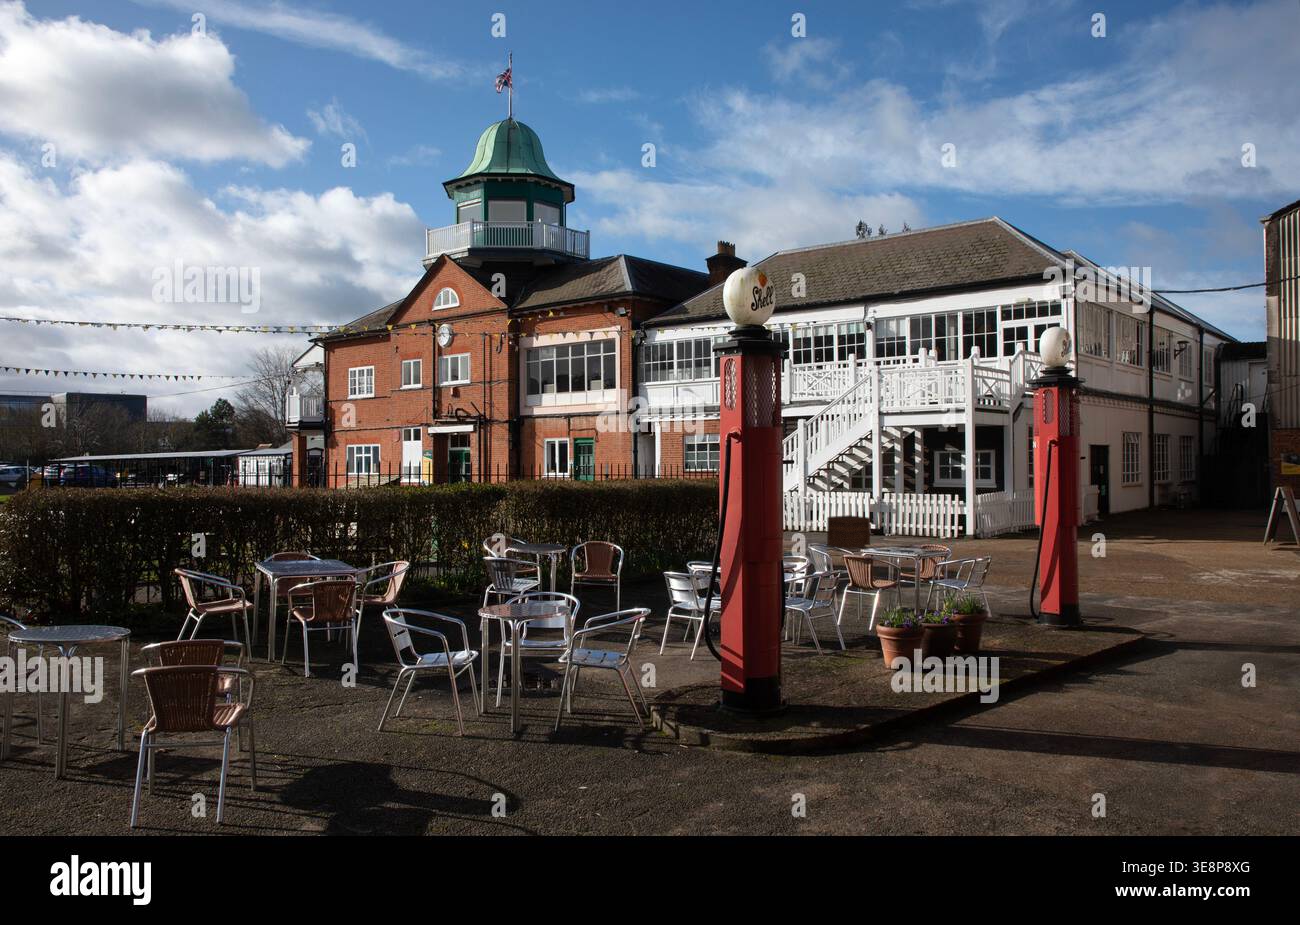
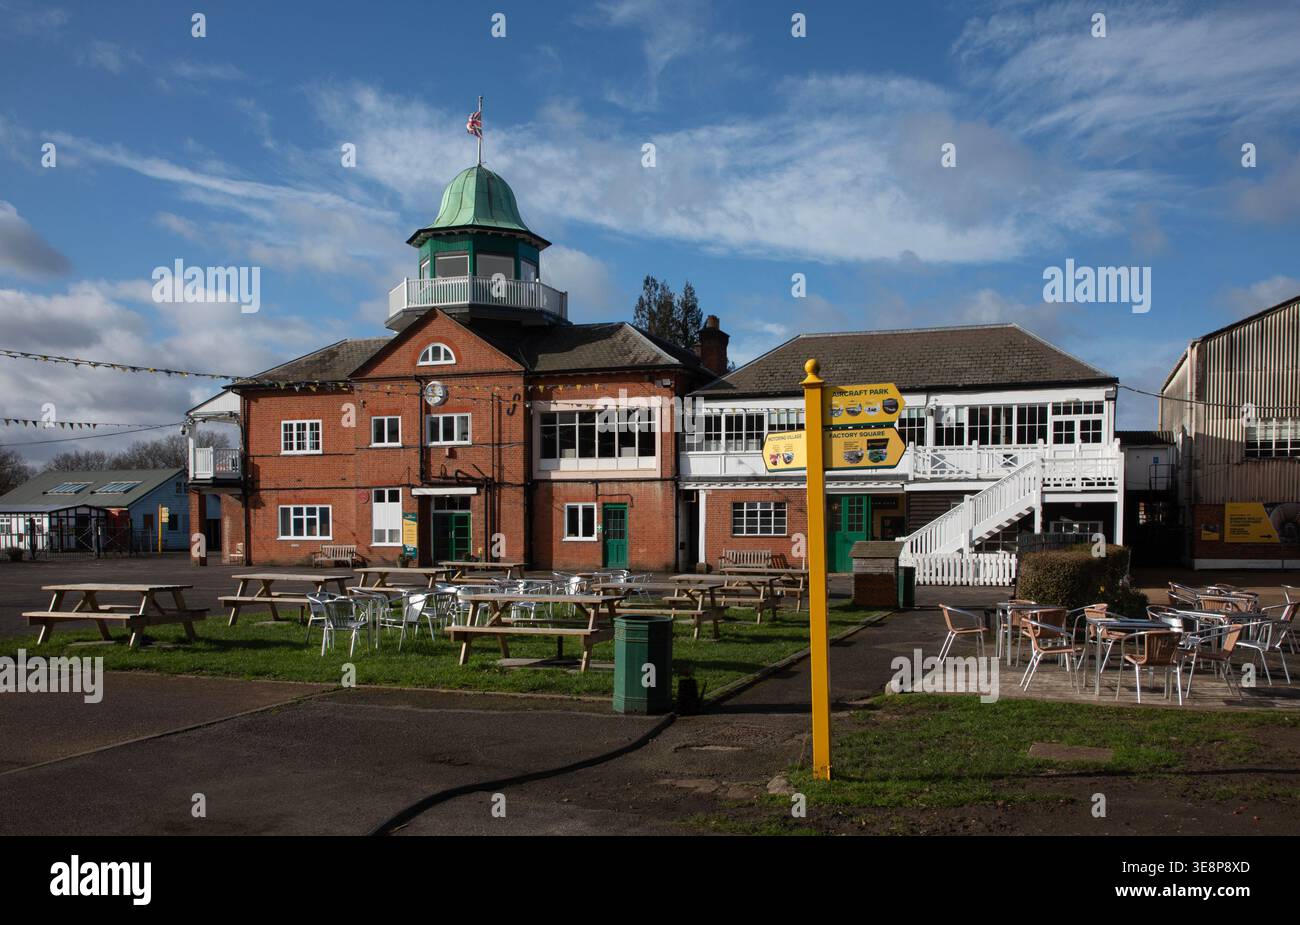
watering can: none [661,625,697,675] -> present [672,668,707,714]

